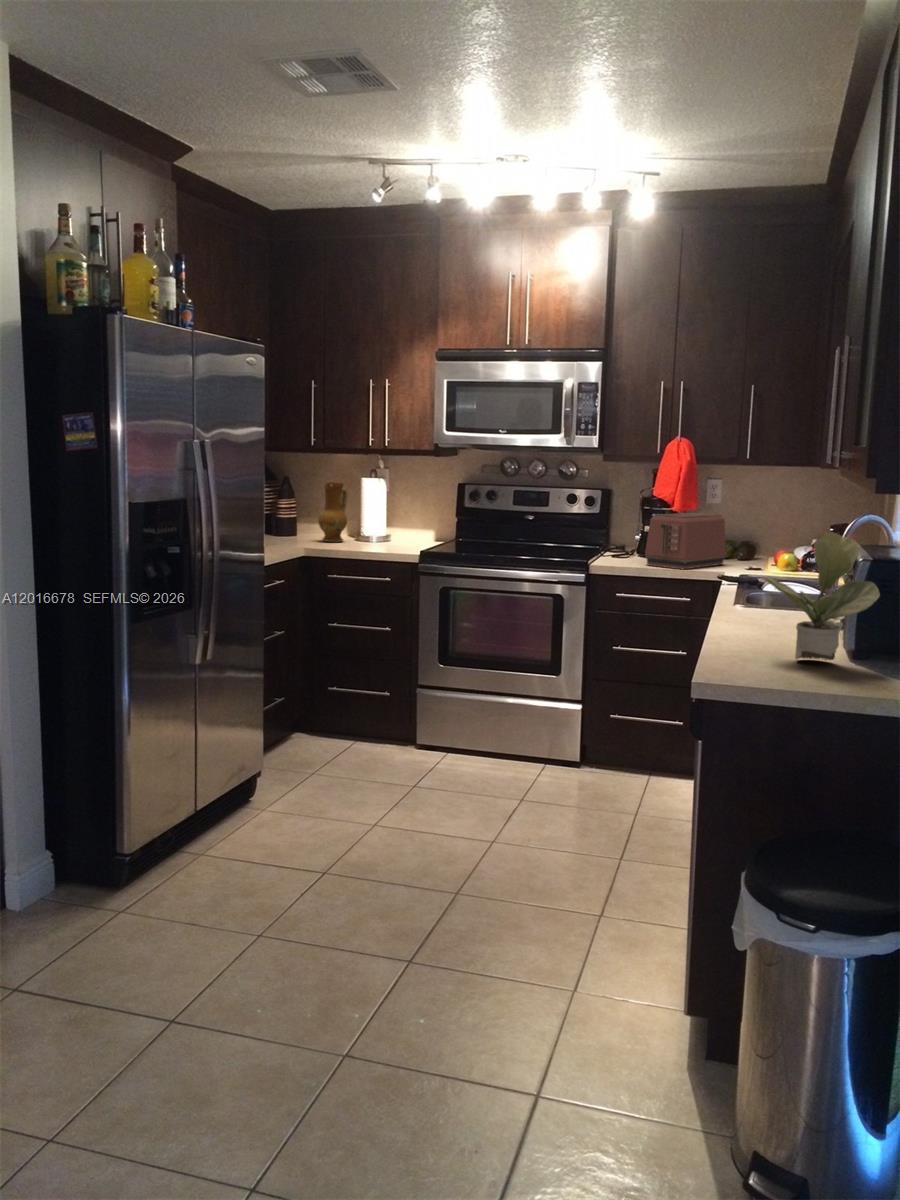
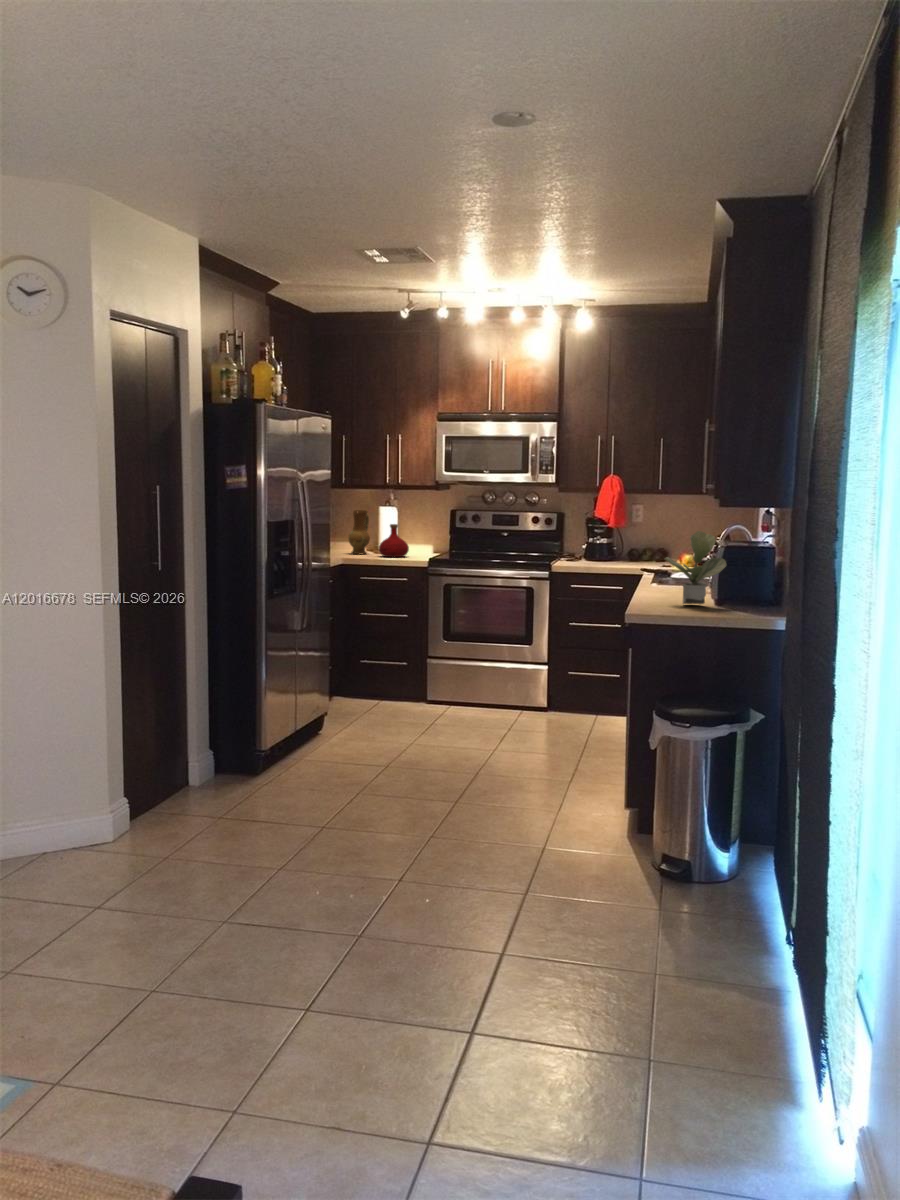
bottle: none [355,502,396,548] -> present [379,524,409,557]
toaster: present [645,513,726,569] -> none [590,528,646,567]

